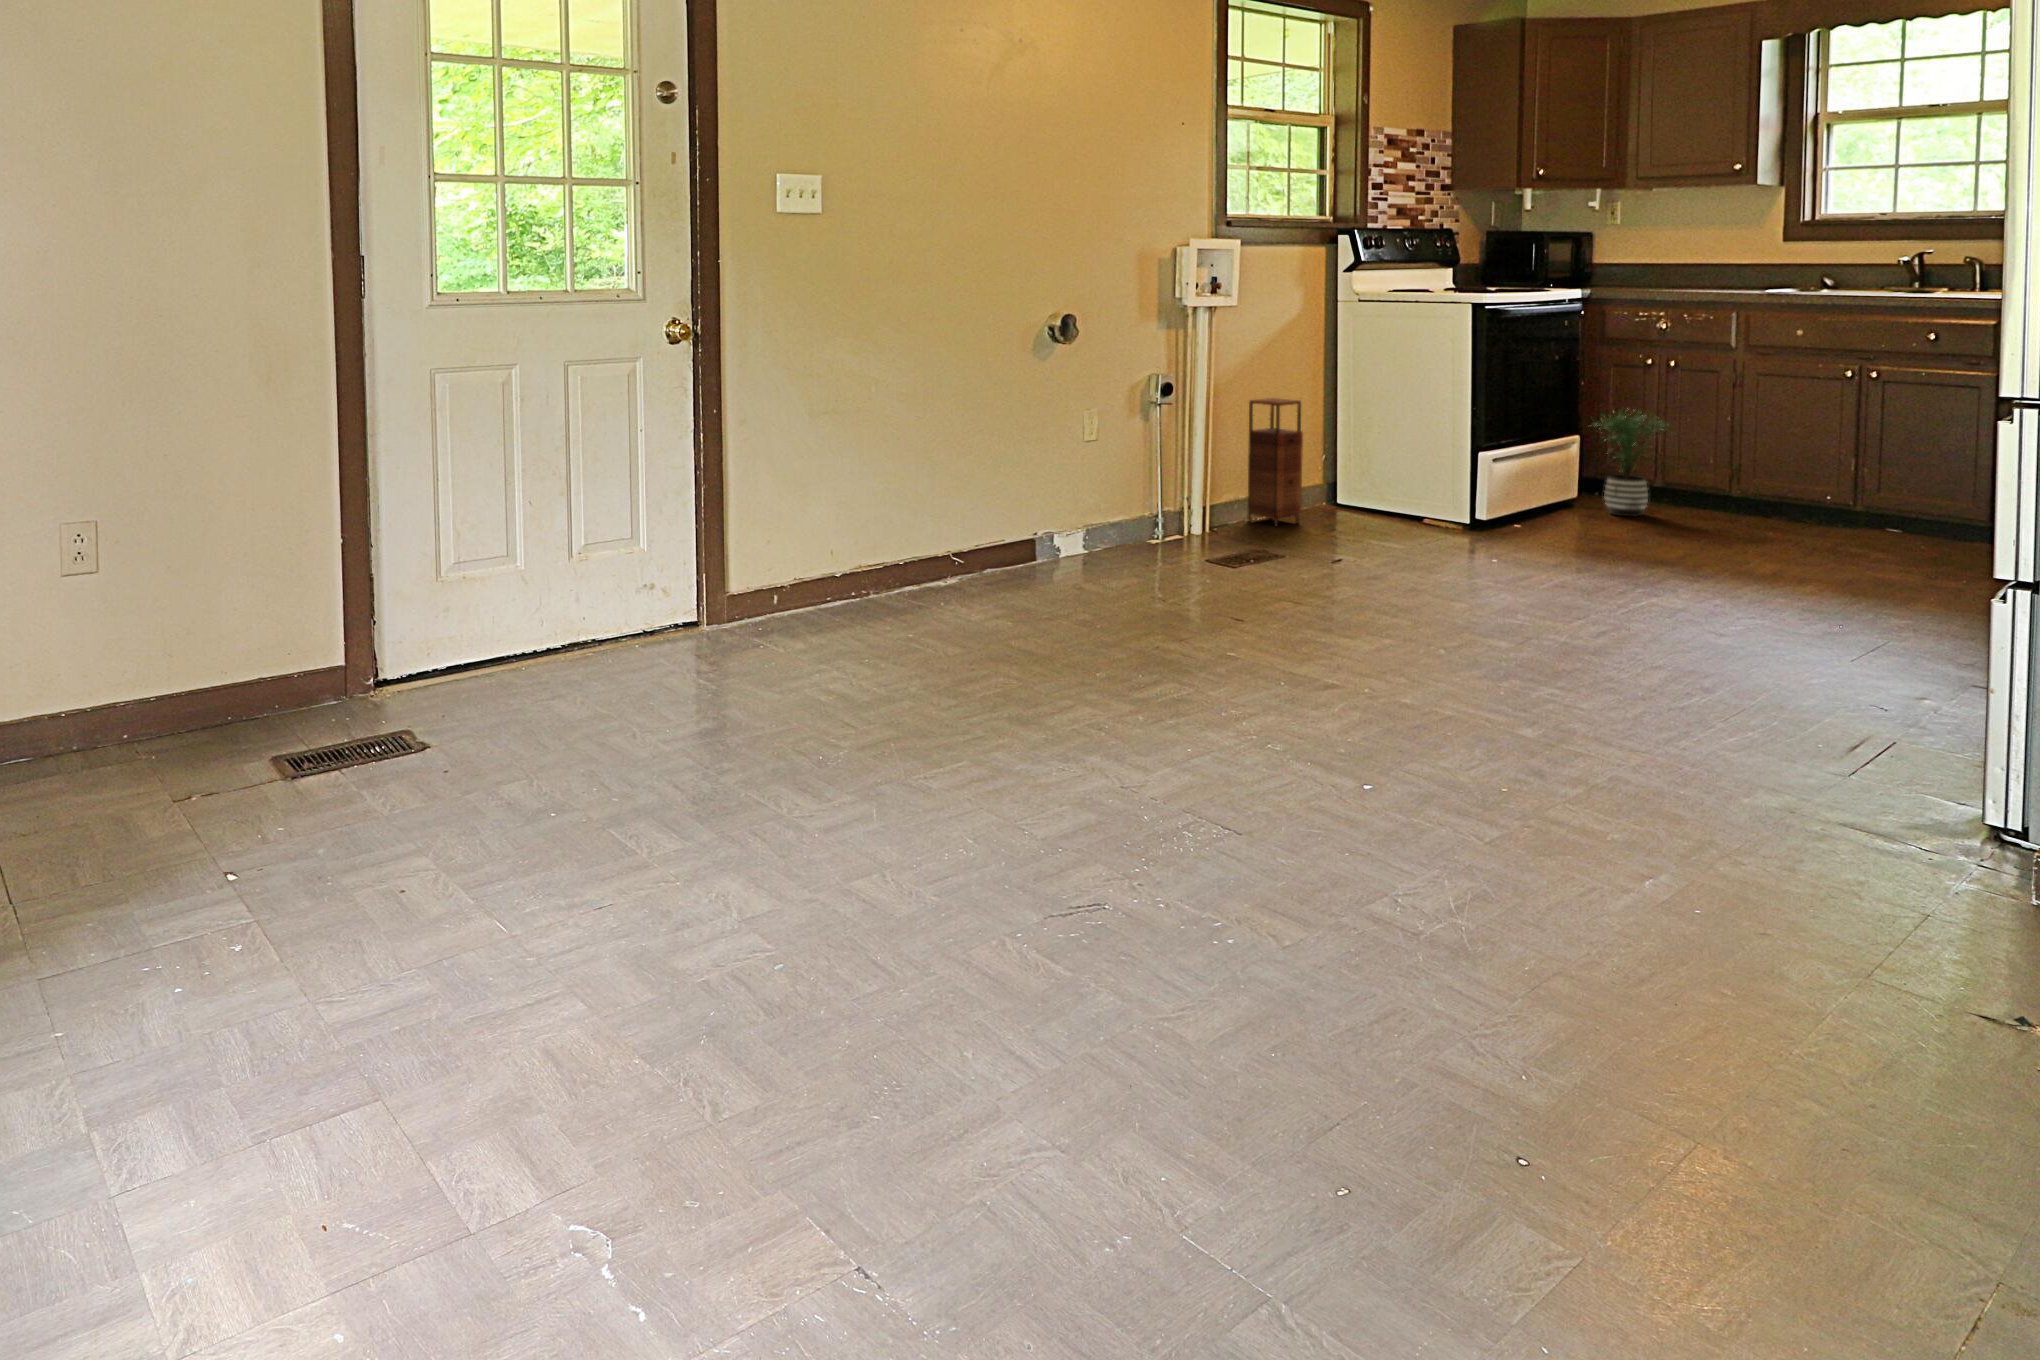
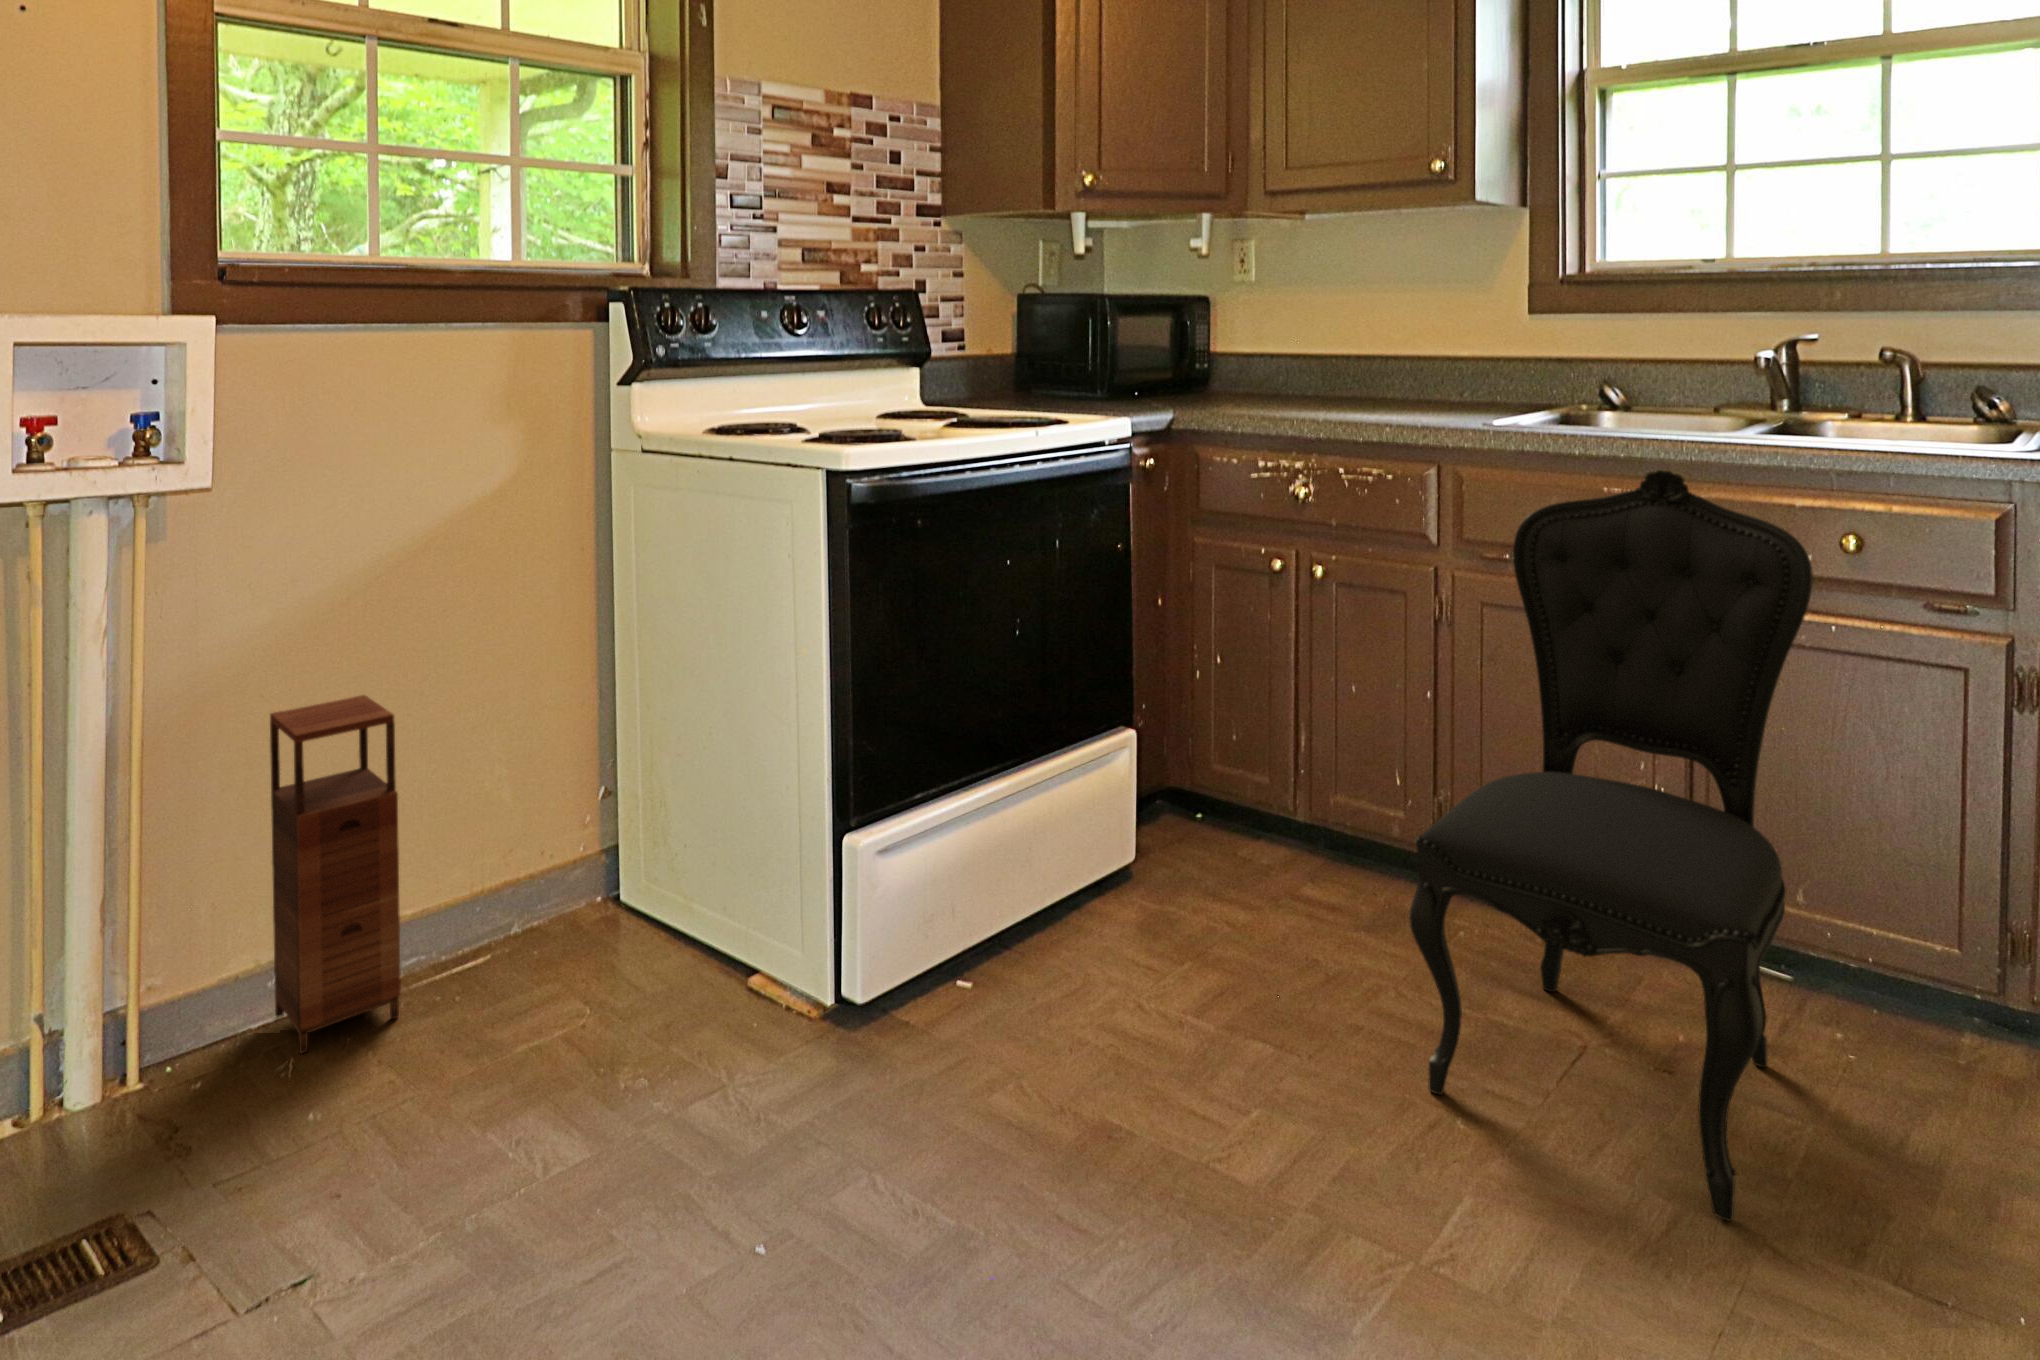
dining chair: none [1735,303,1908,557] -> present [1410,470,1813,1221]
potted plant: present [1596,410,1673,517] -> none [1131,677,1308,933]

